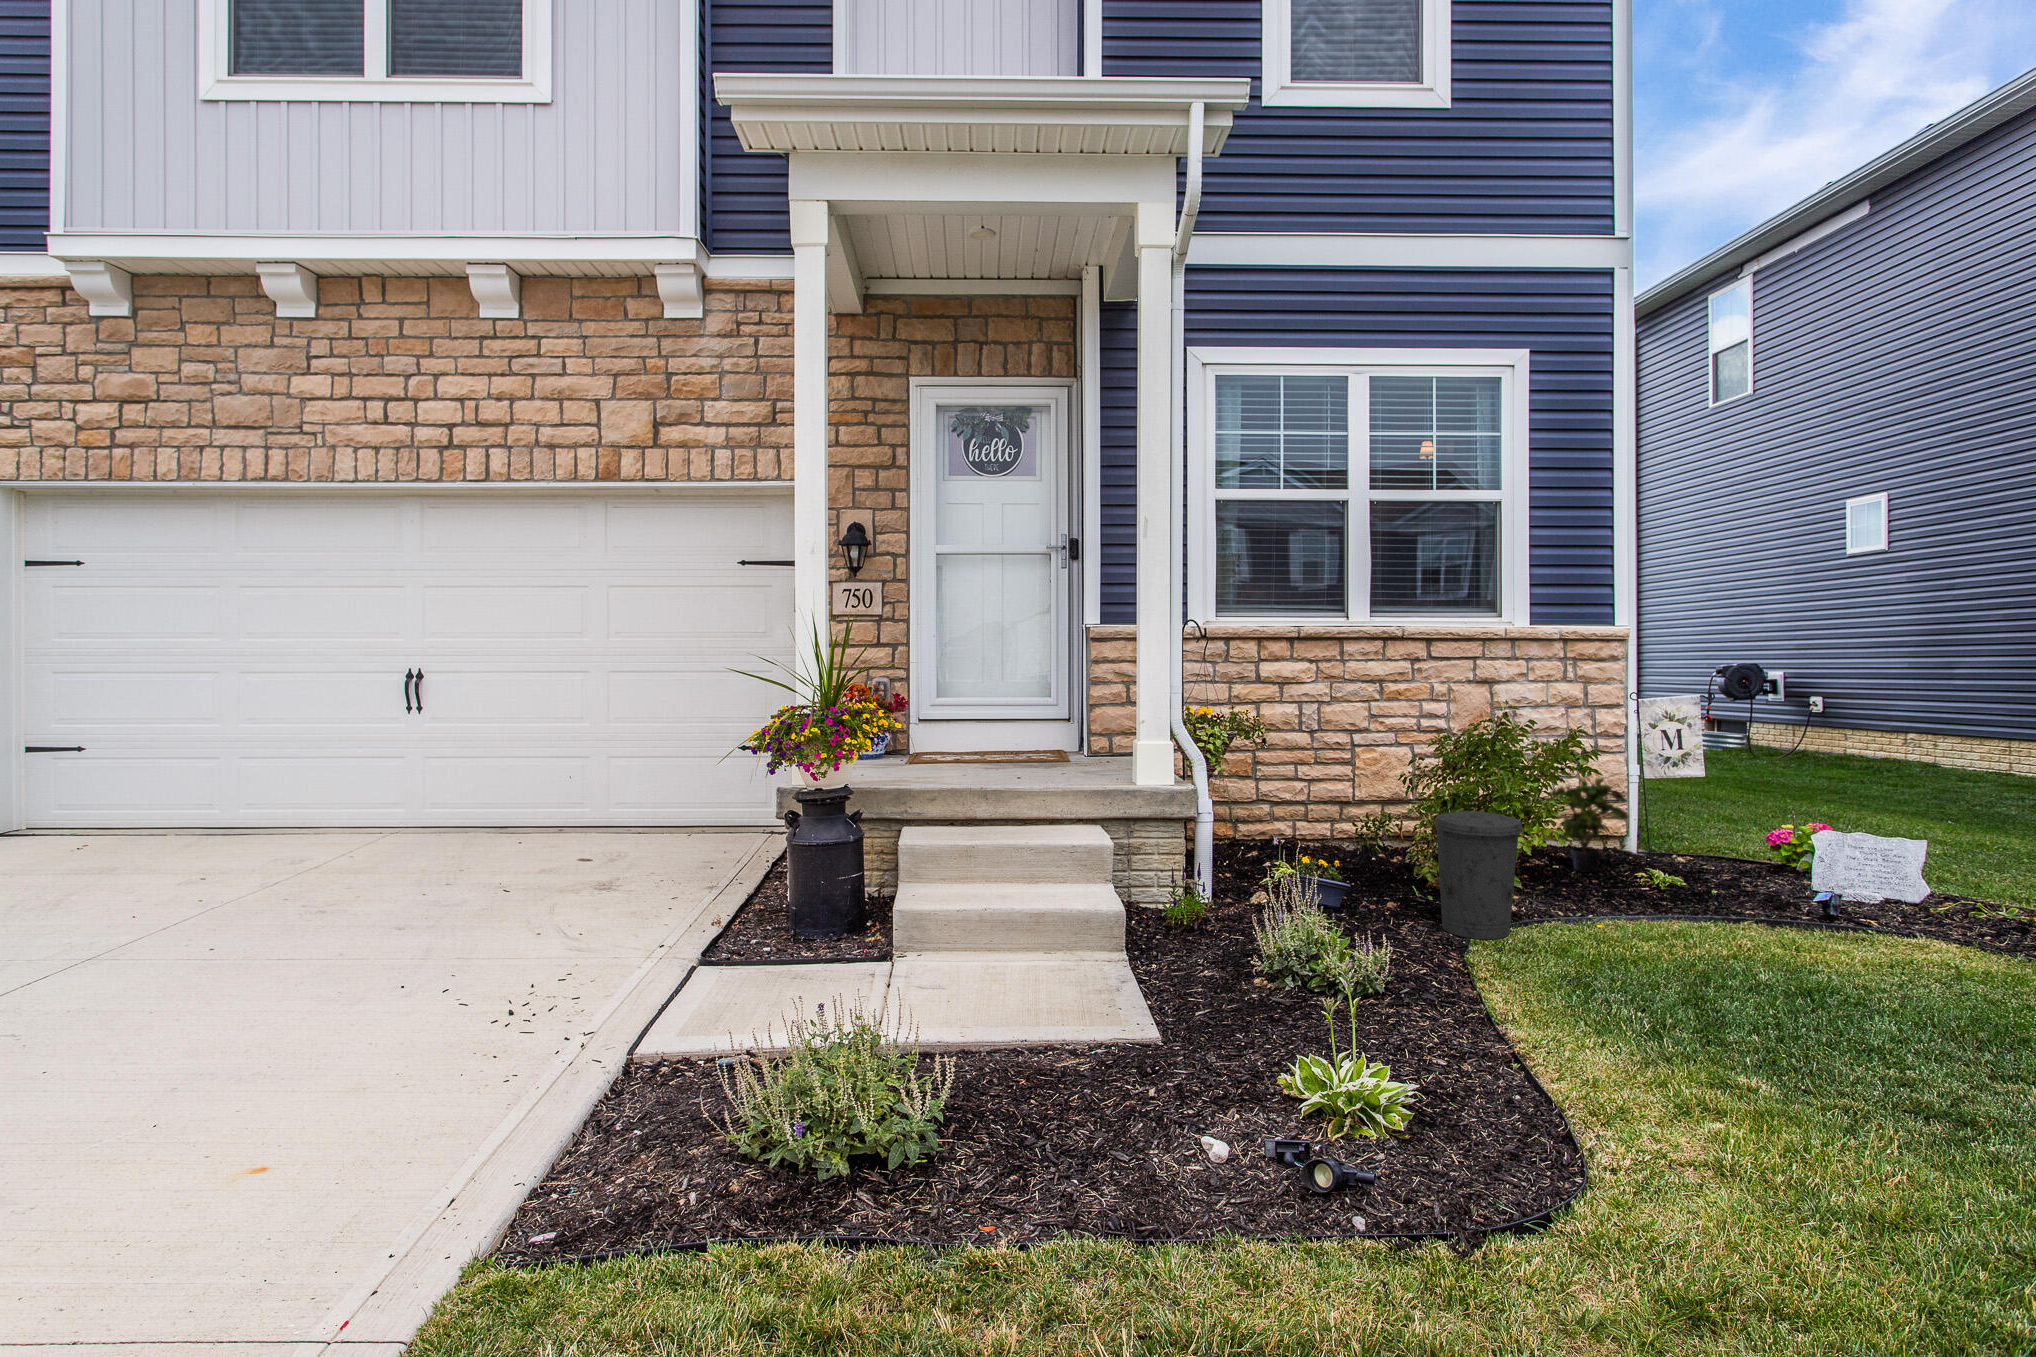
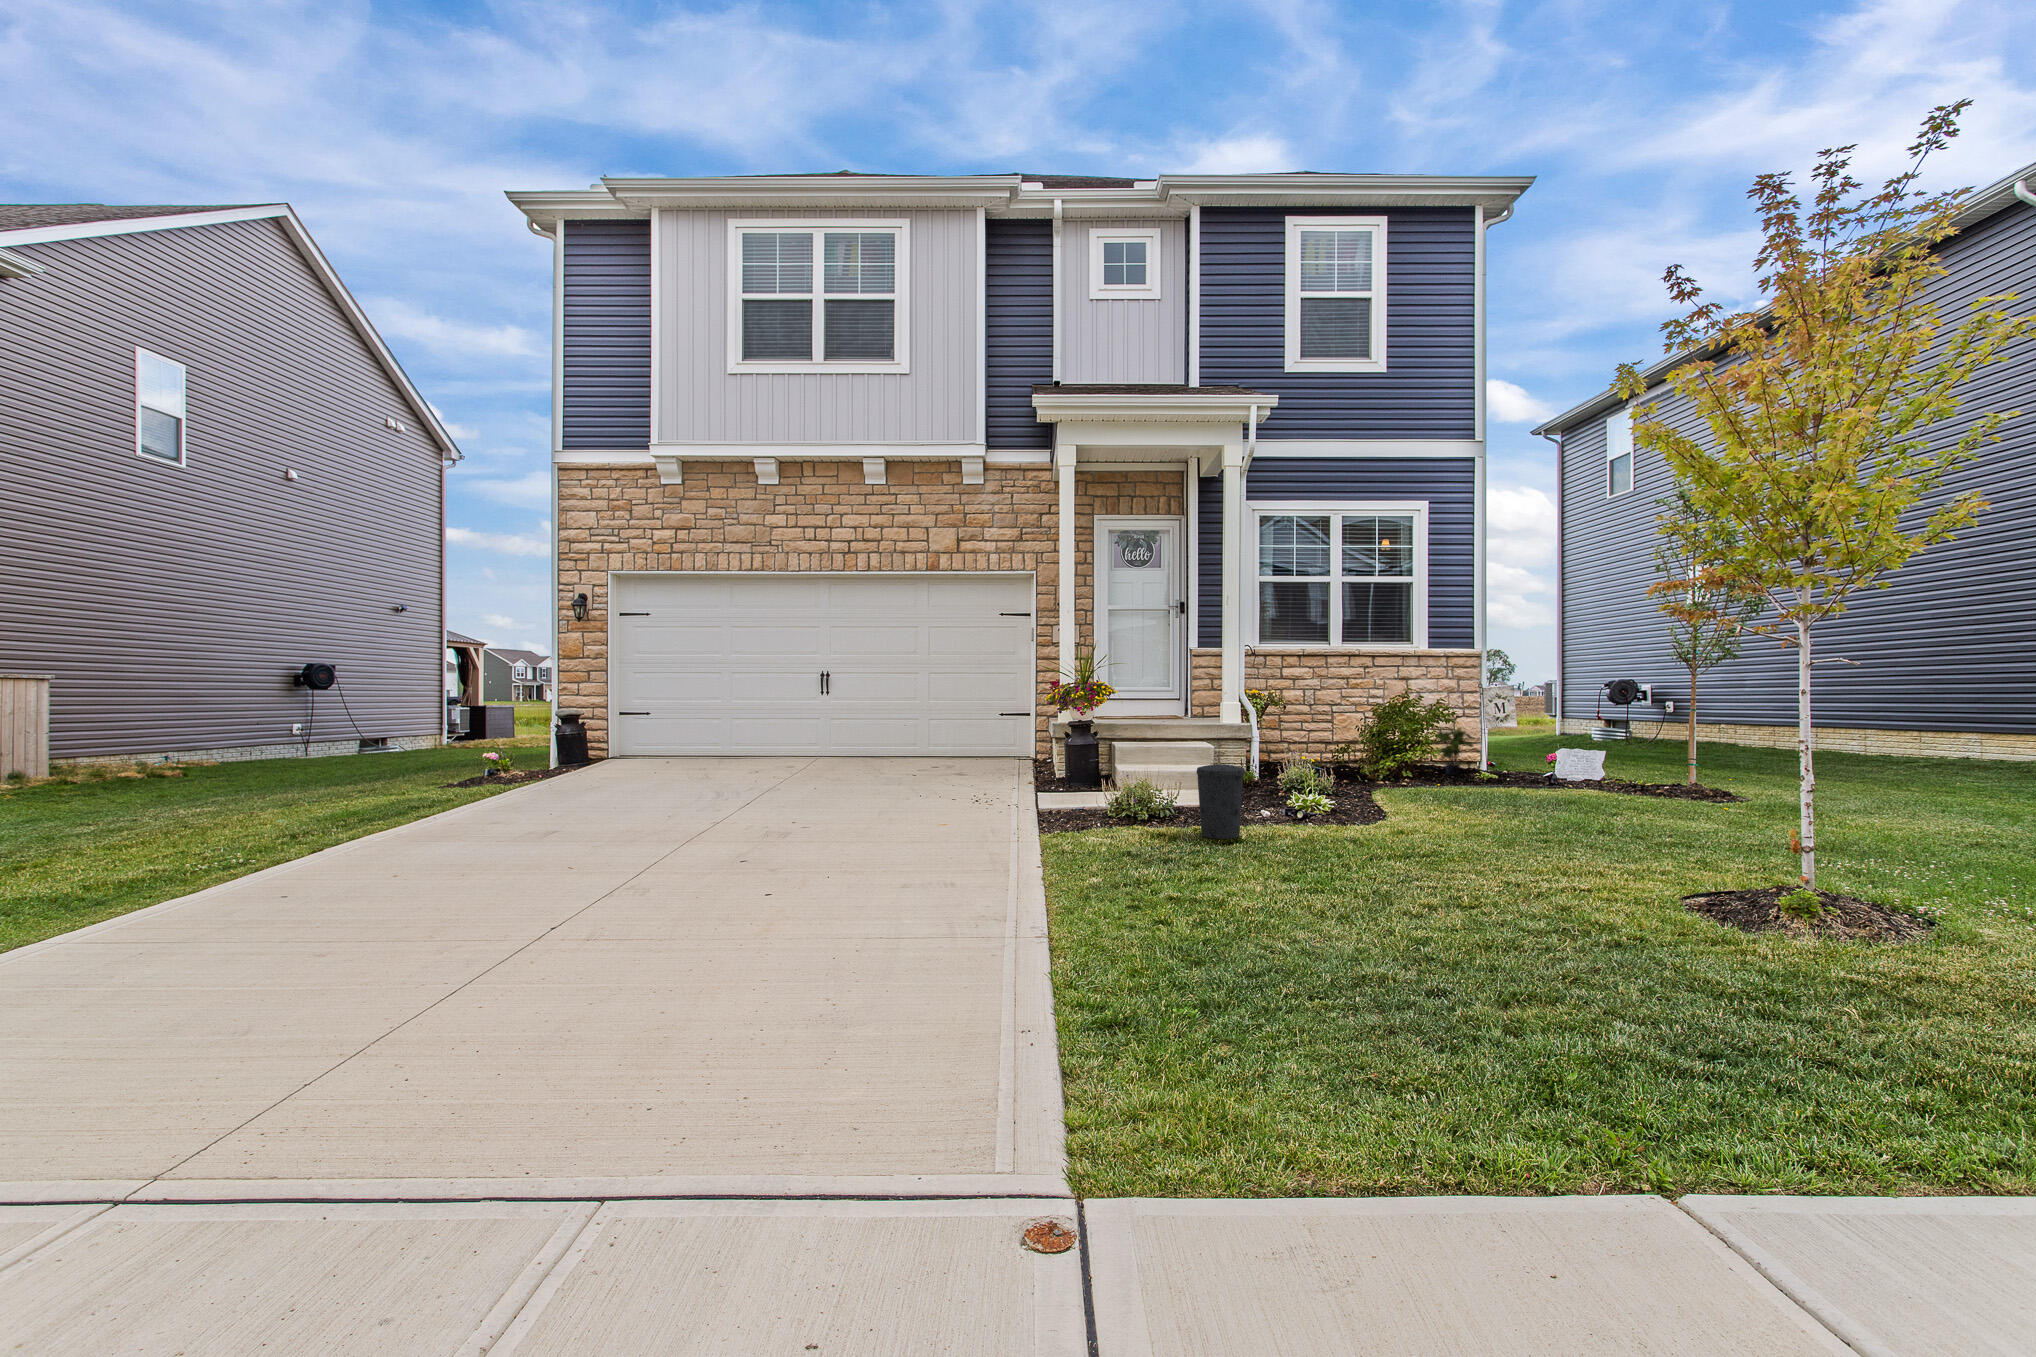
trash can: present [1435,811,1522,939] -> present [1197,764,1245,839]

